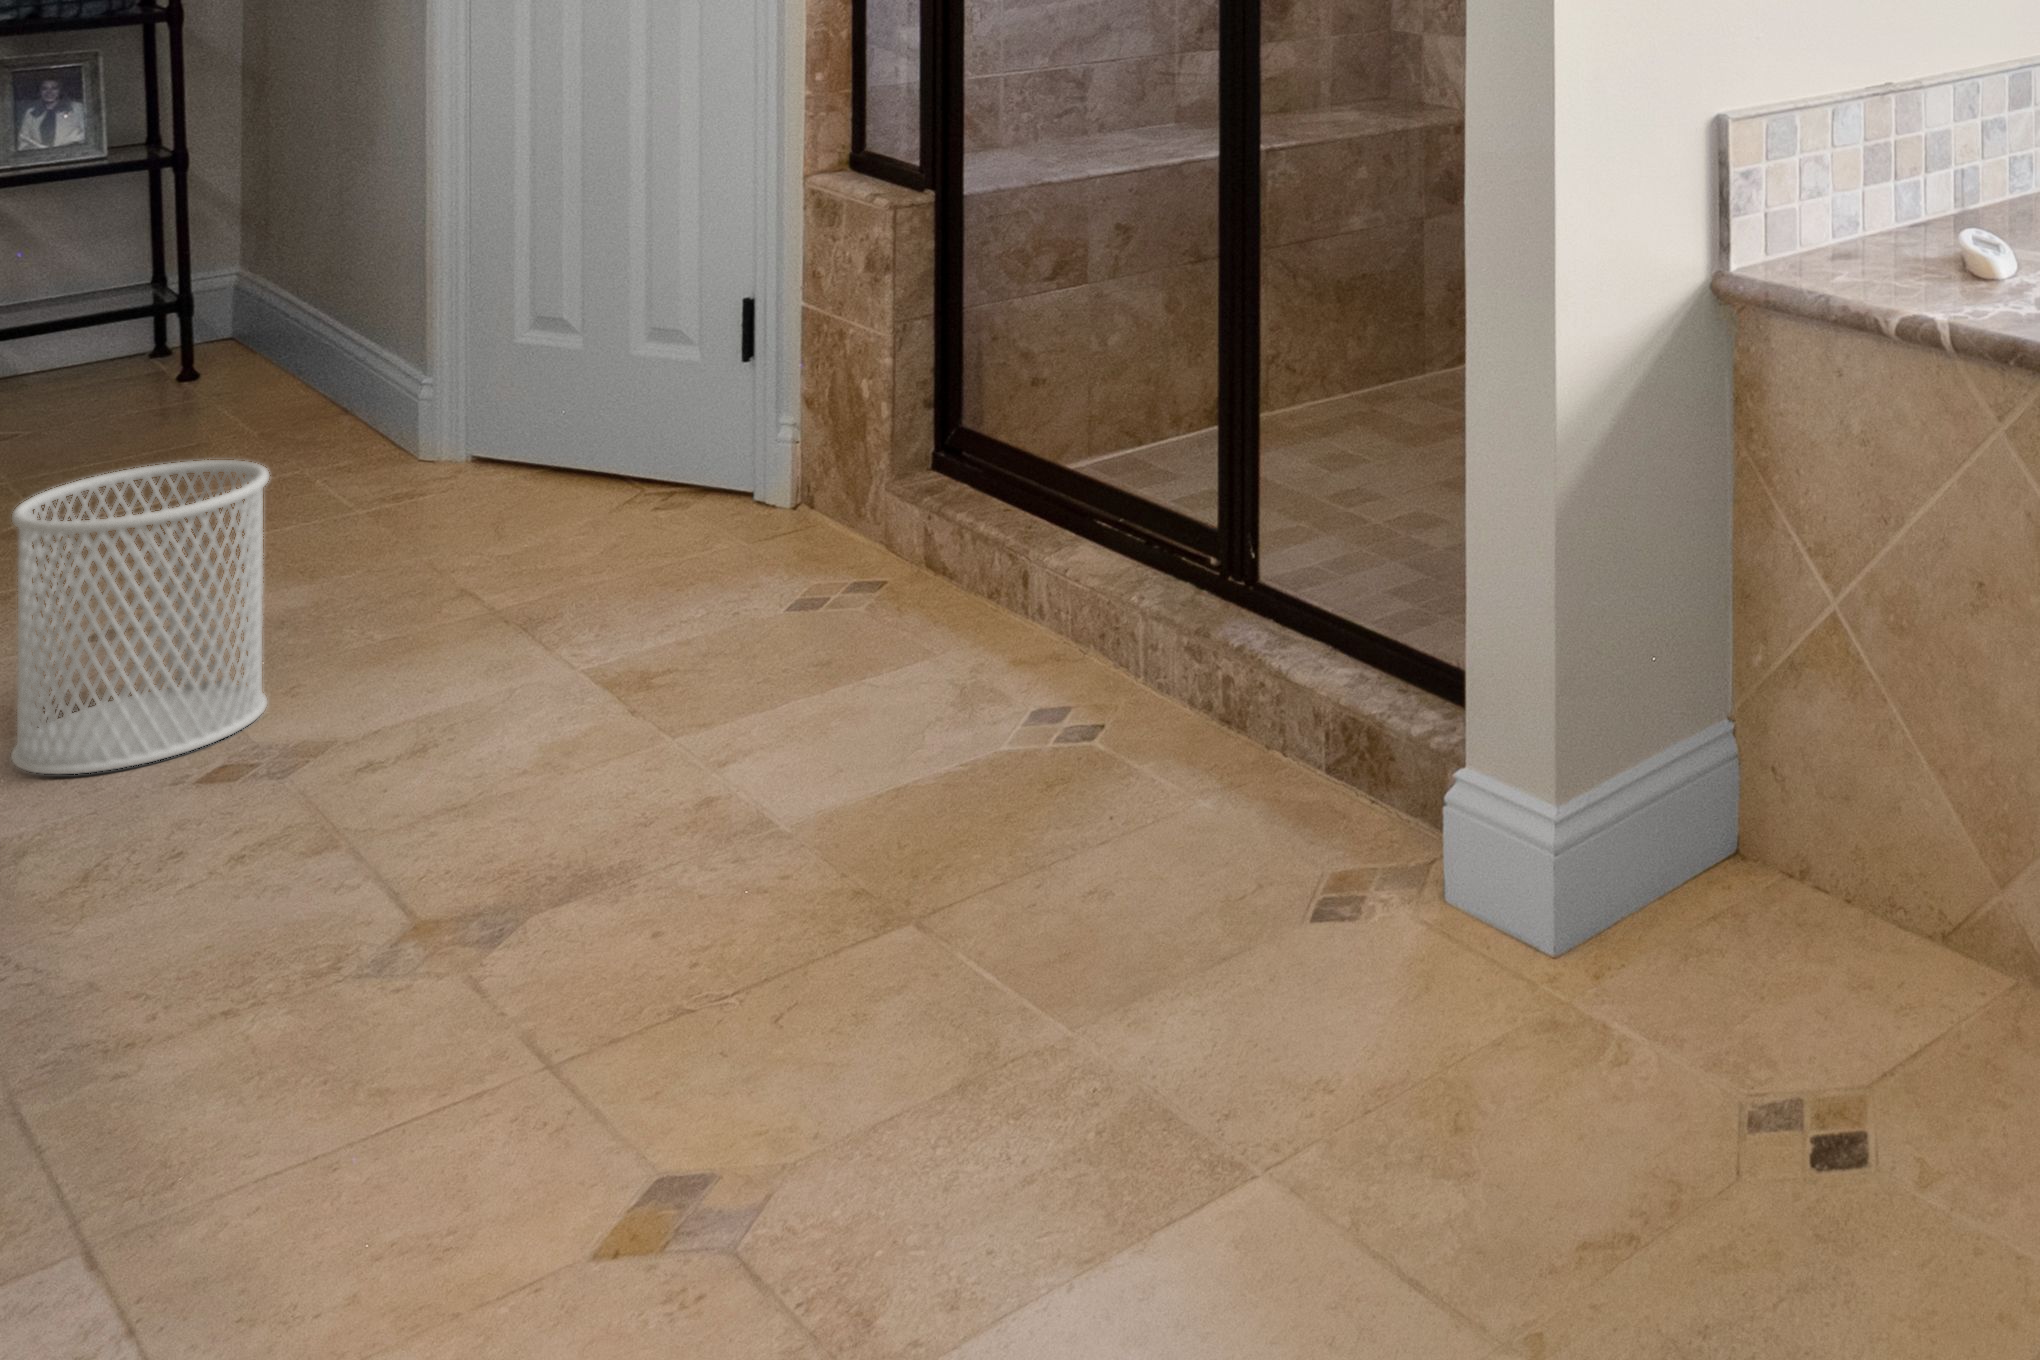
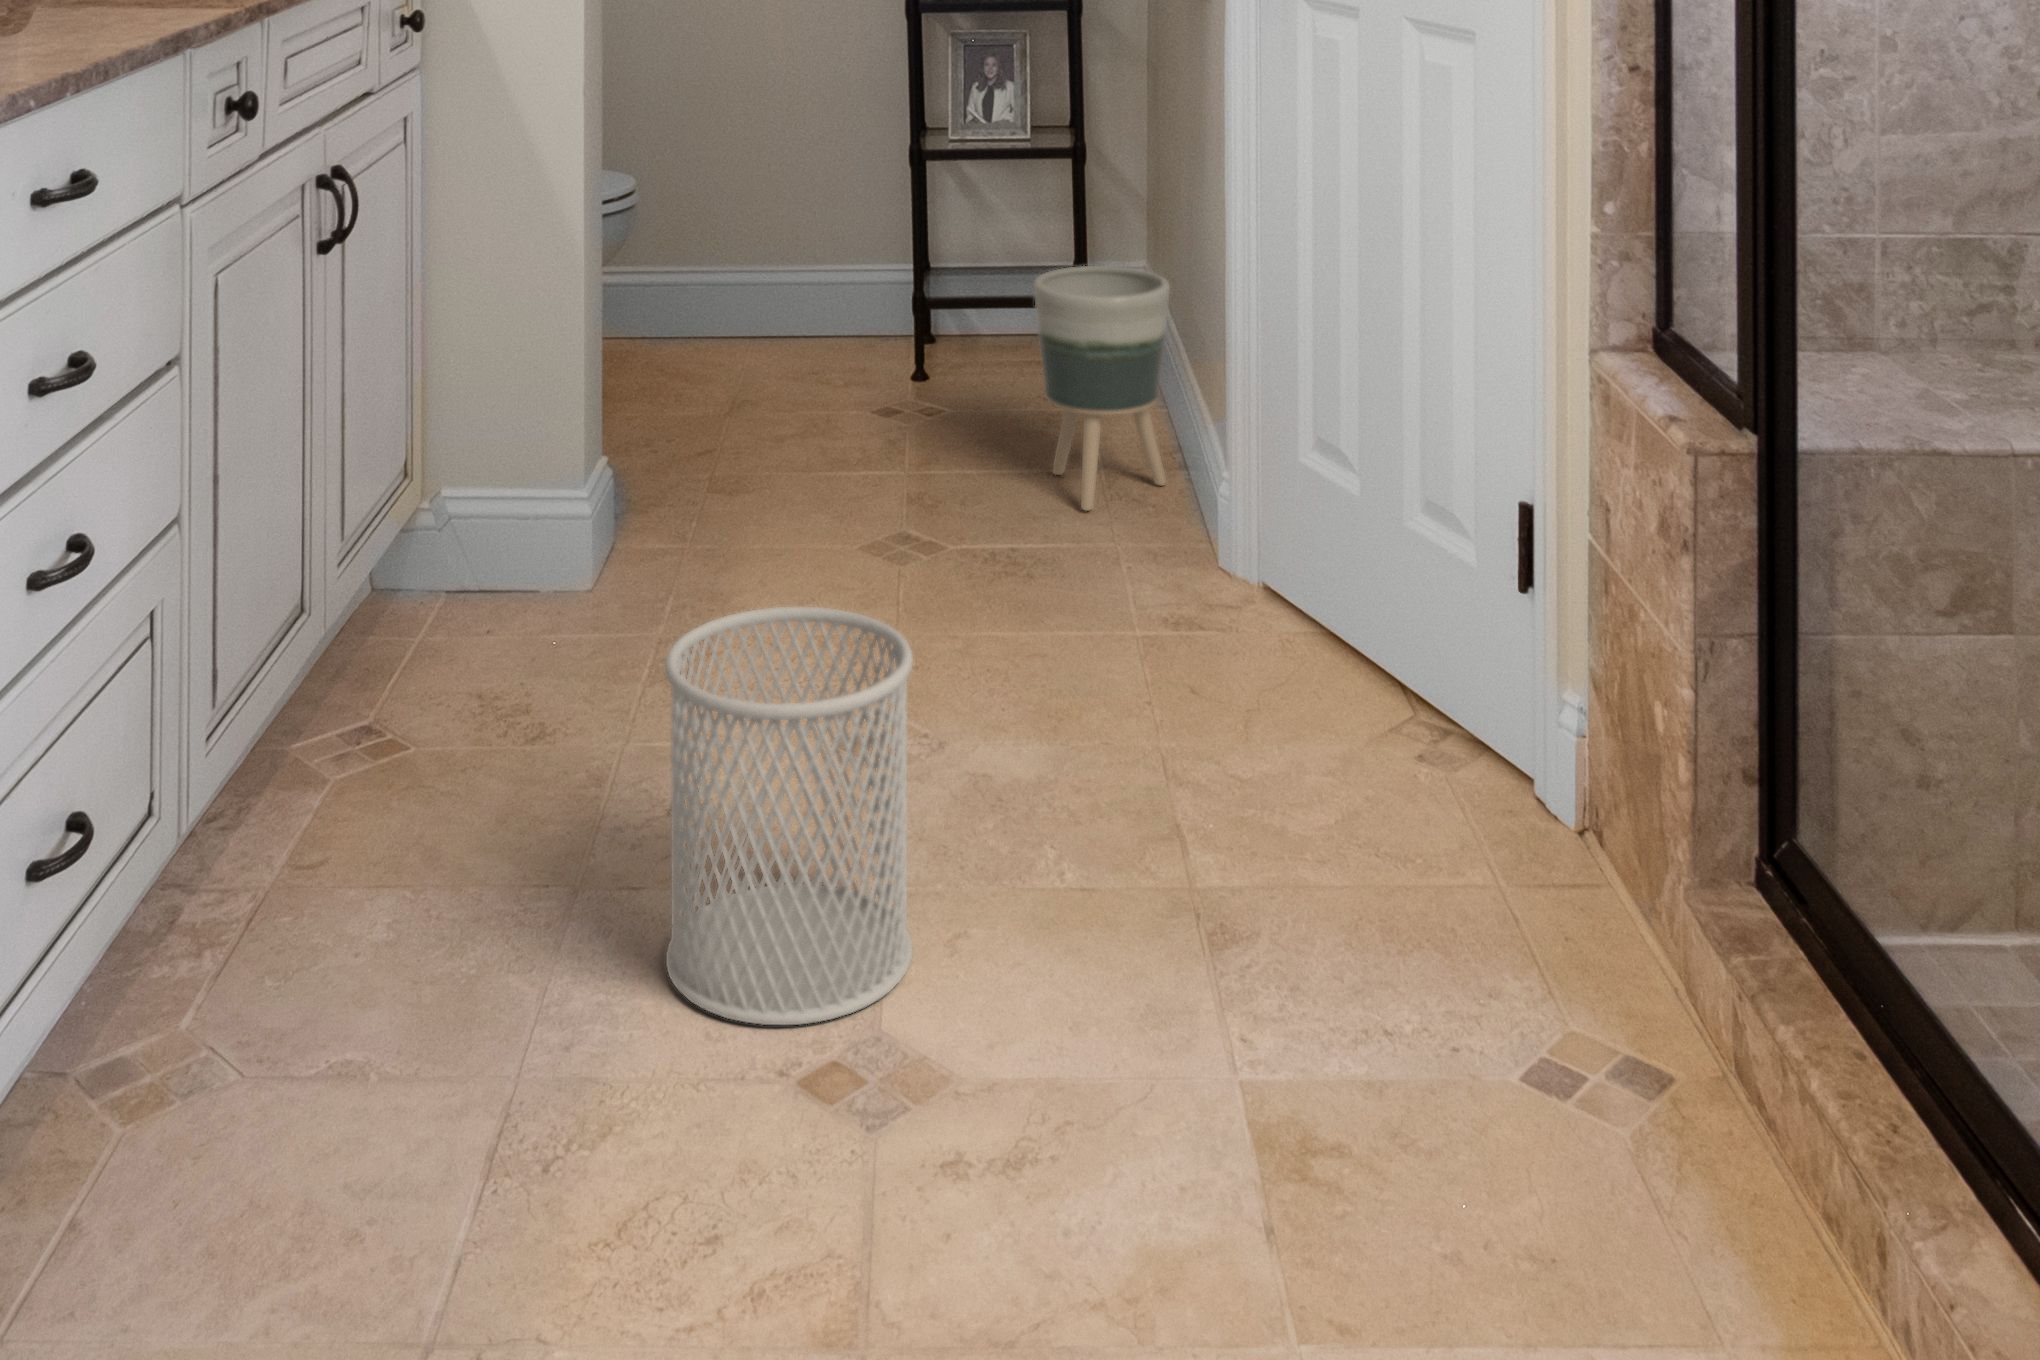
planter: none [185,236,342,453] -> present [1034,266,1170,511]

